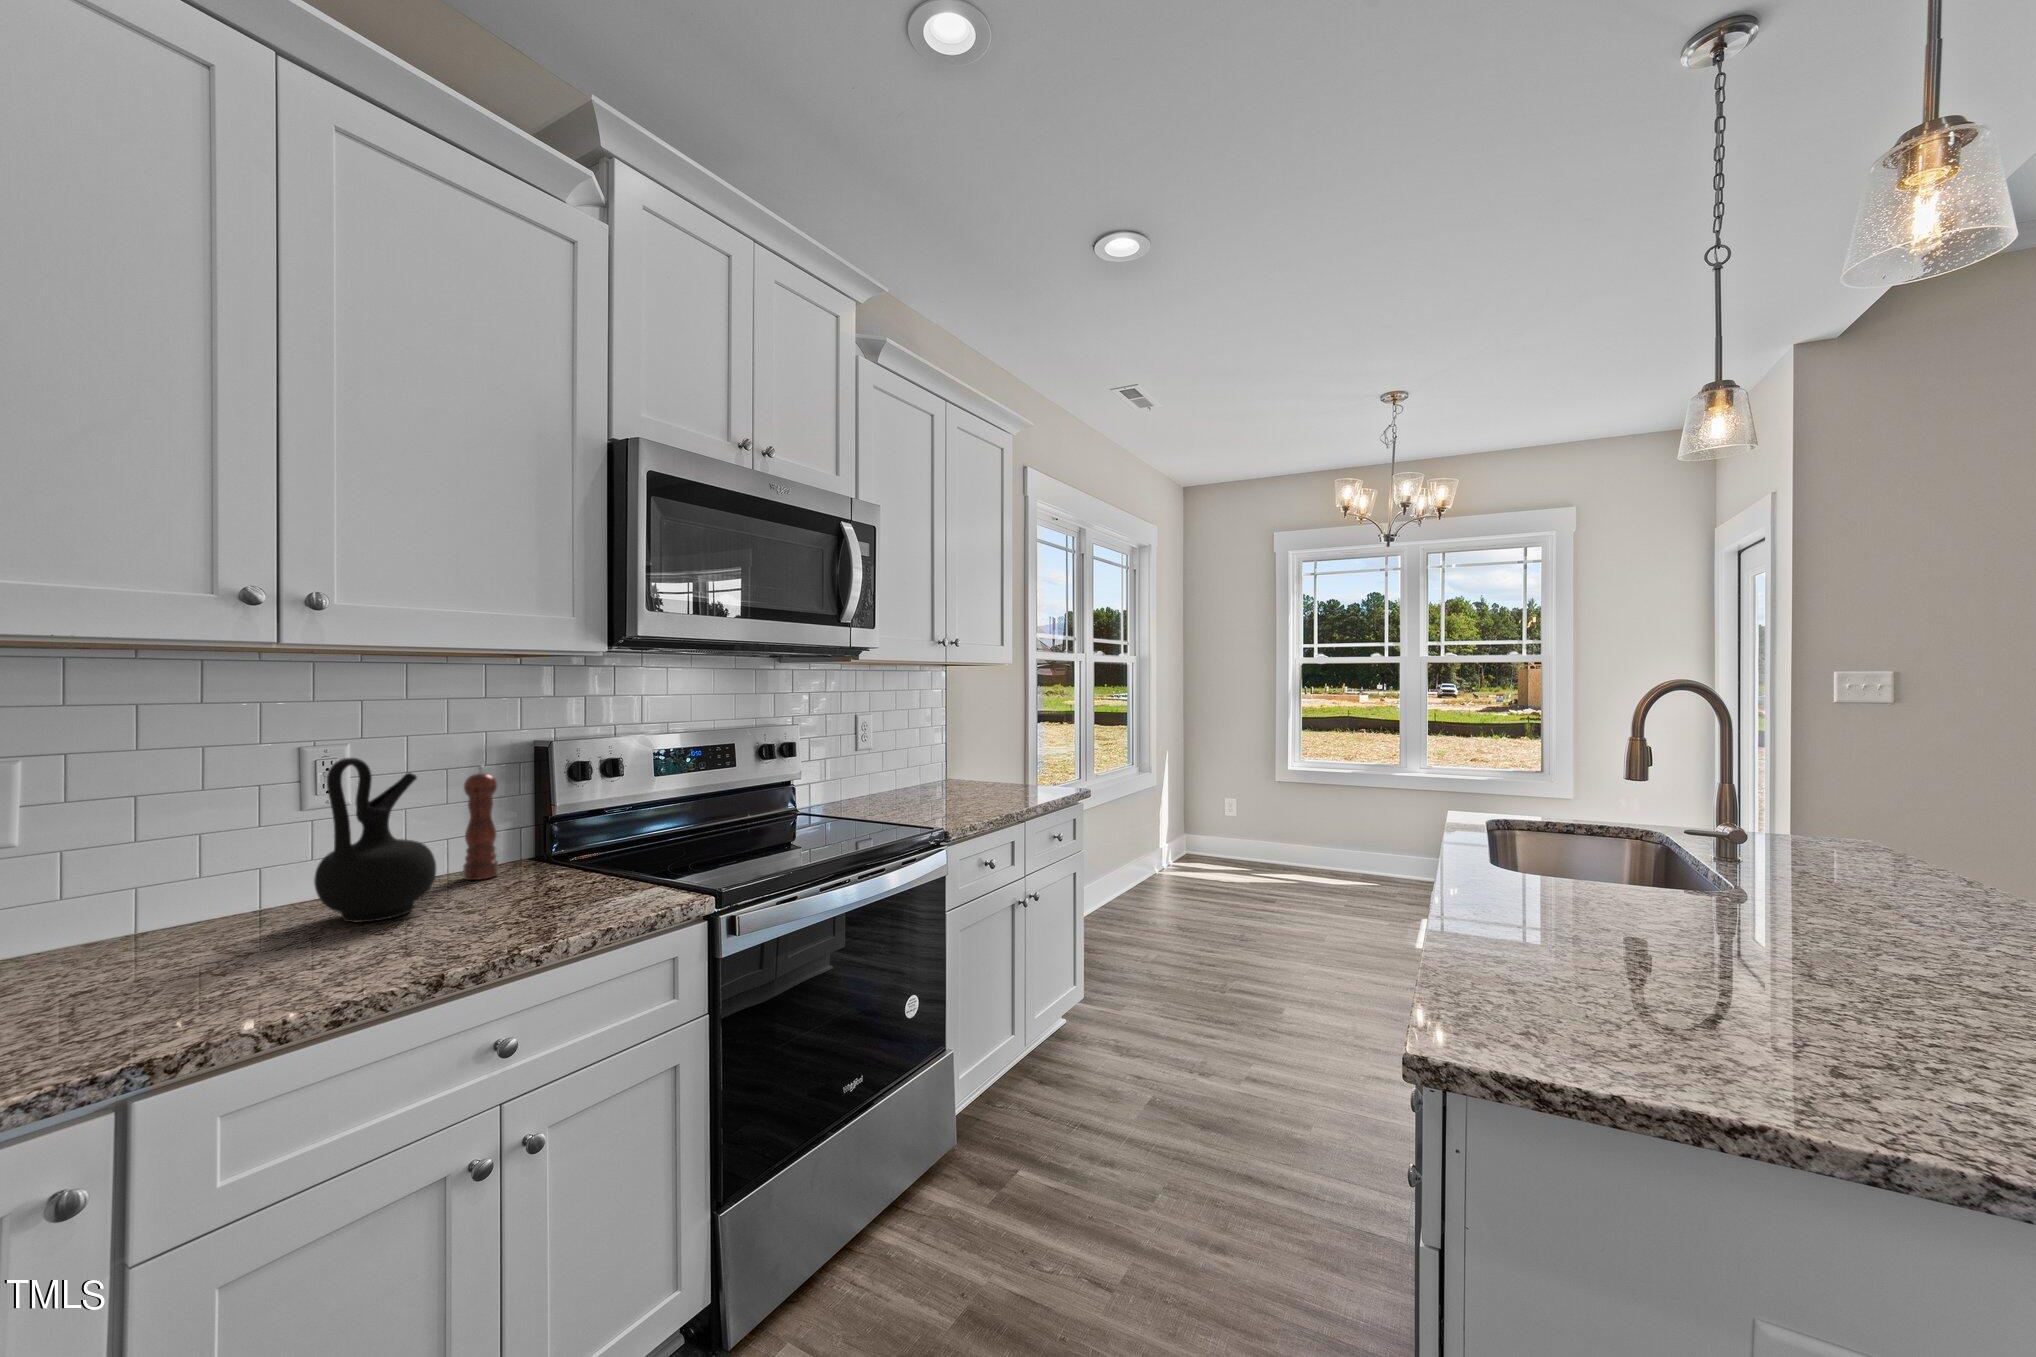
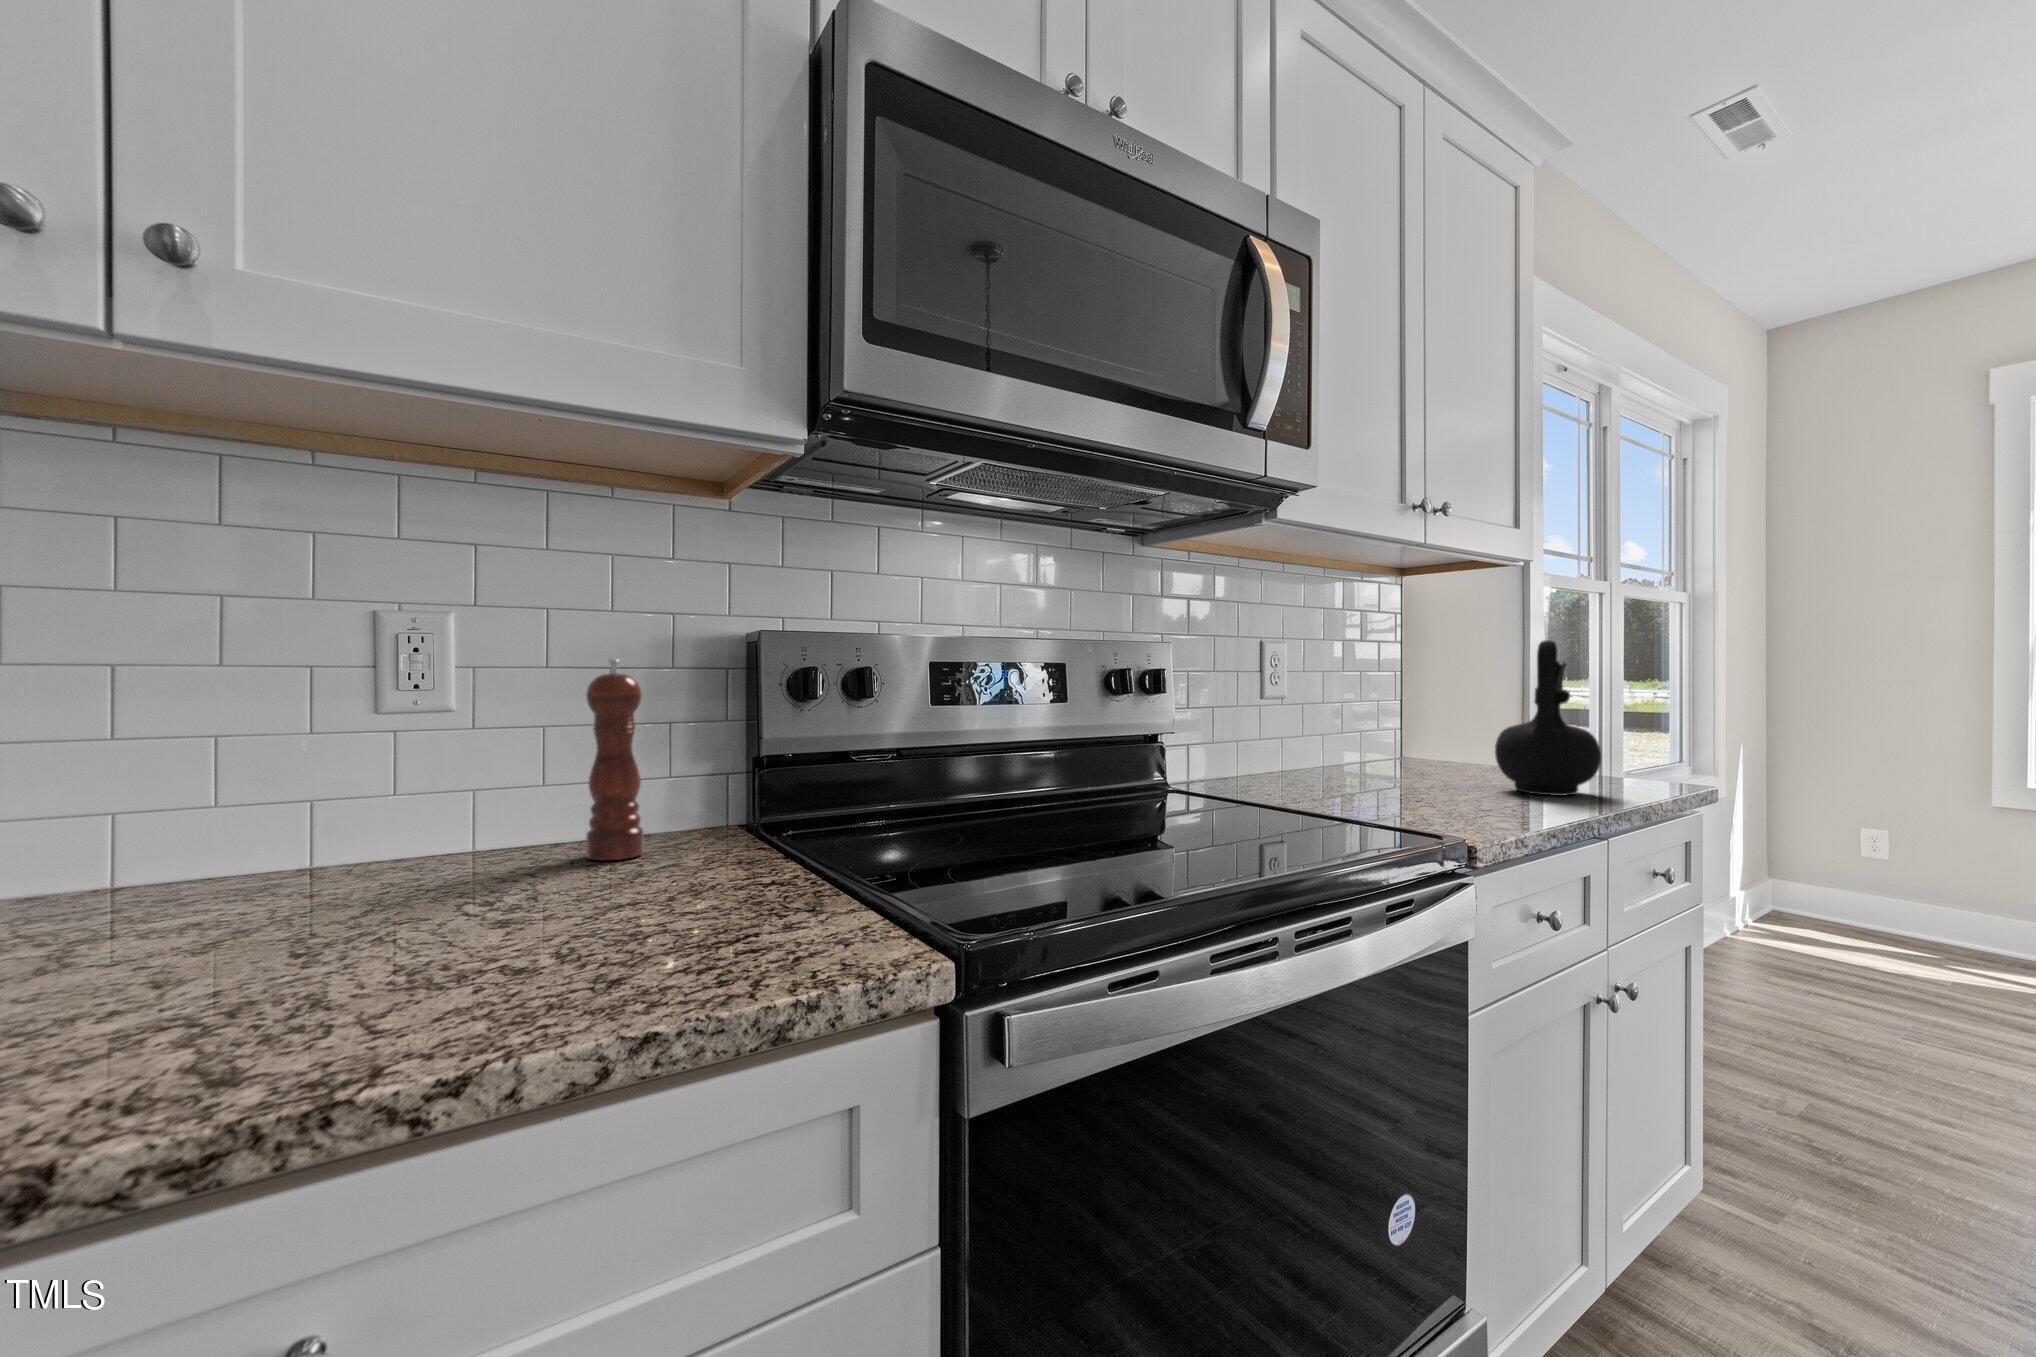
ceramic jug: present [314,758,436,922] -> present [1495,640,1601,796]

